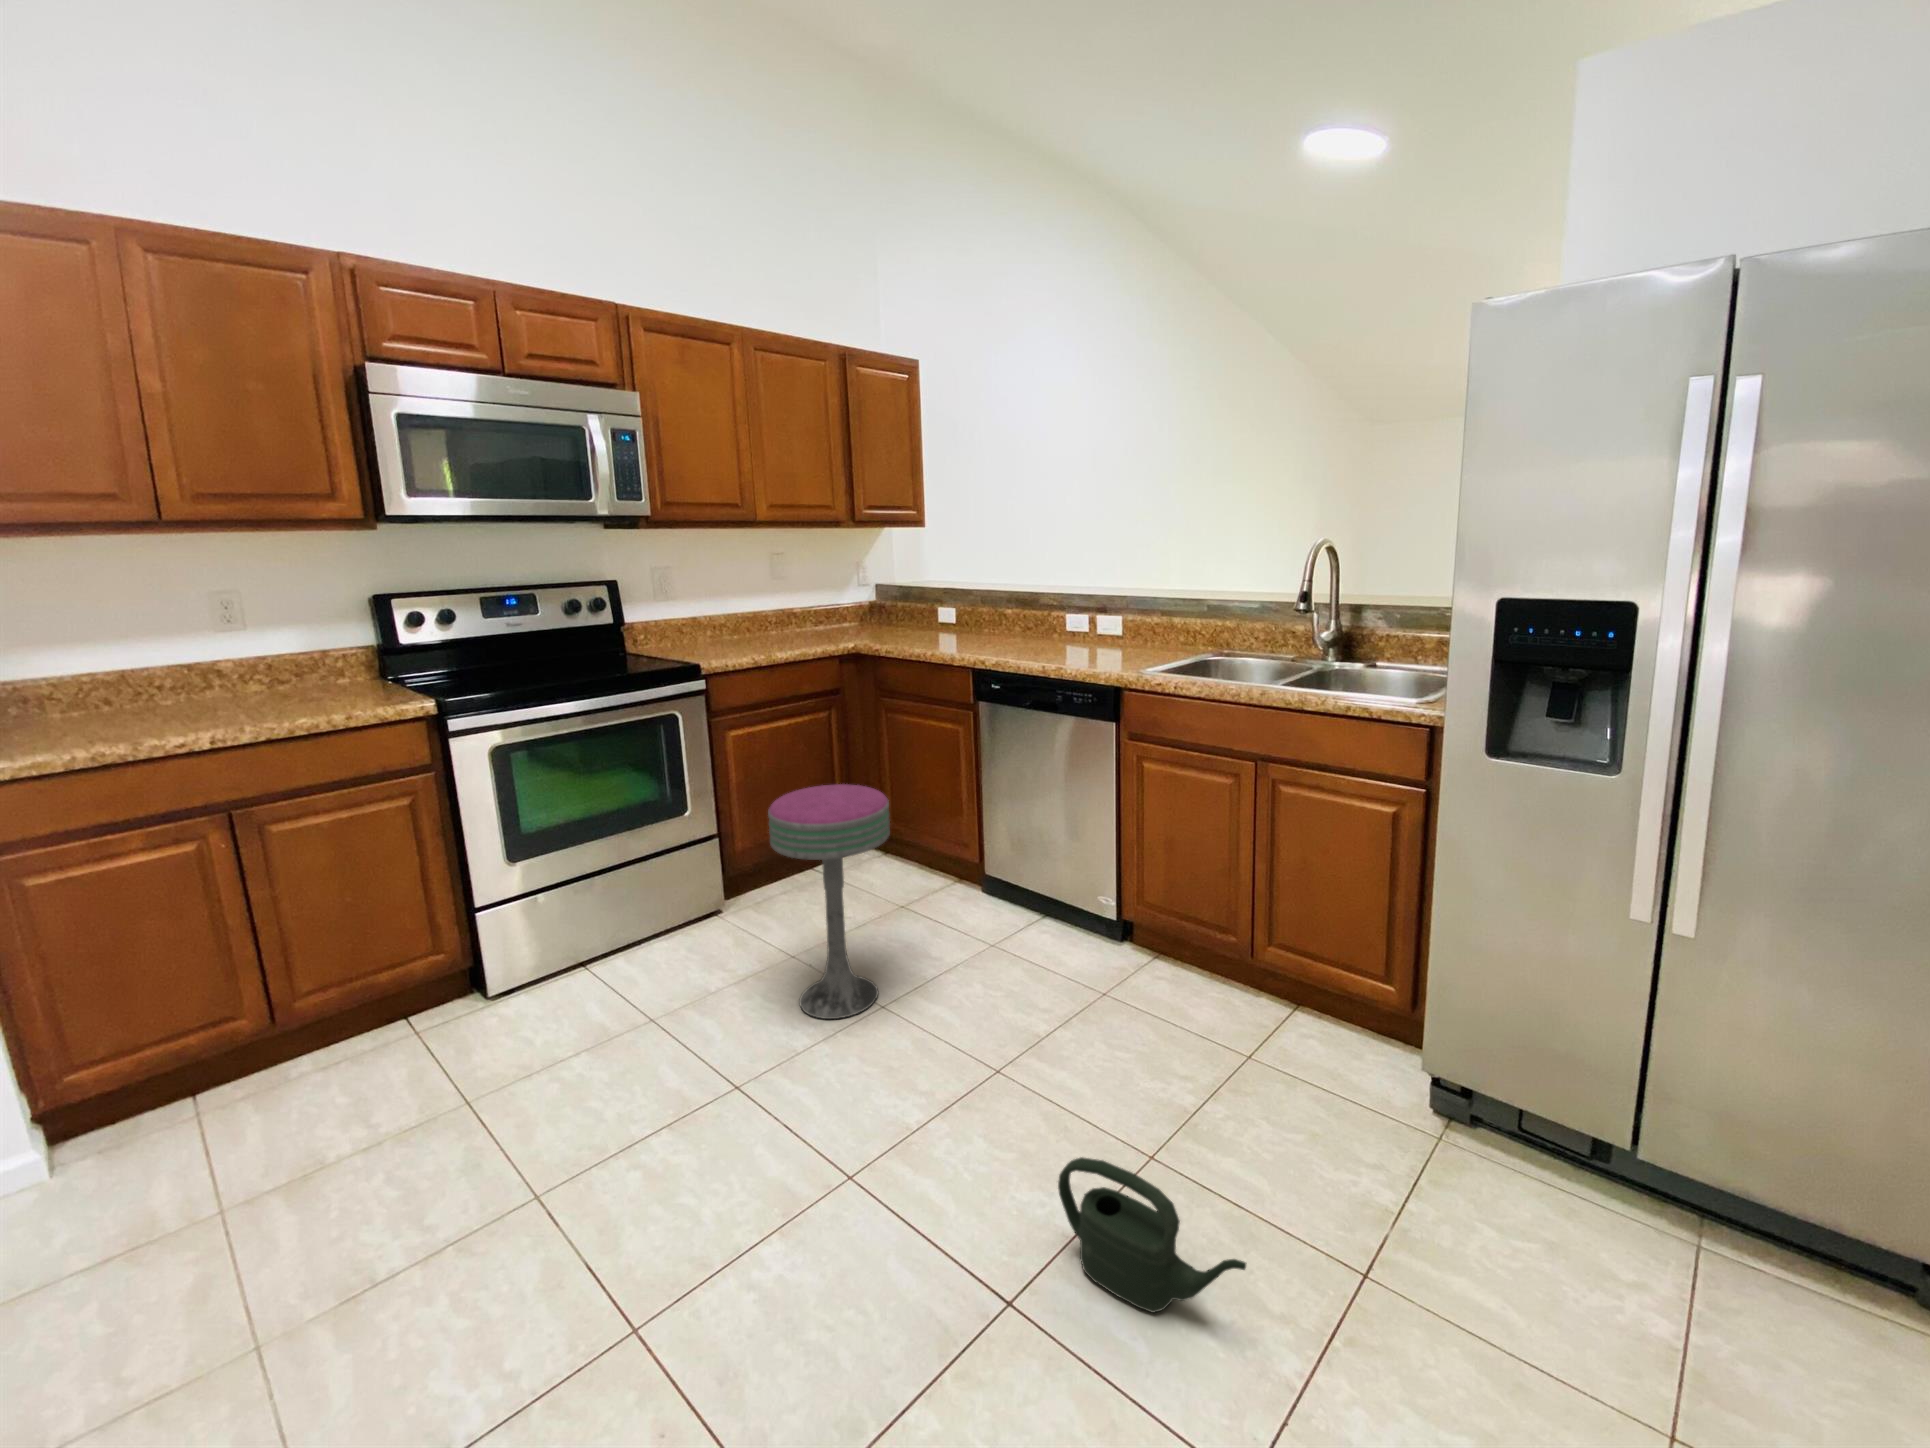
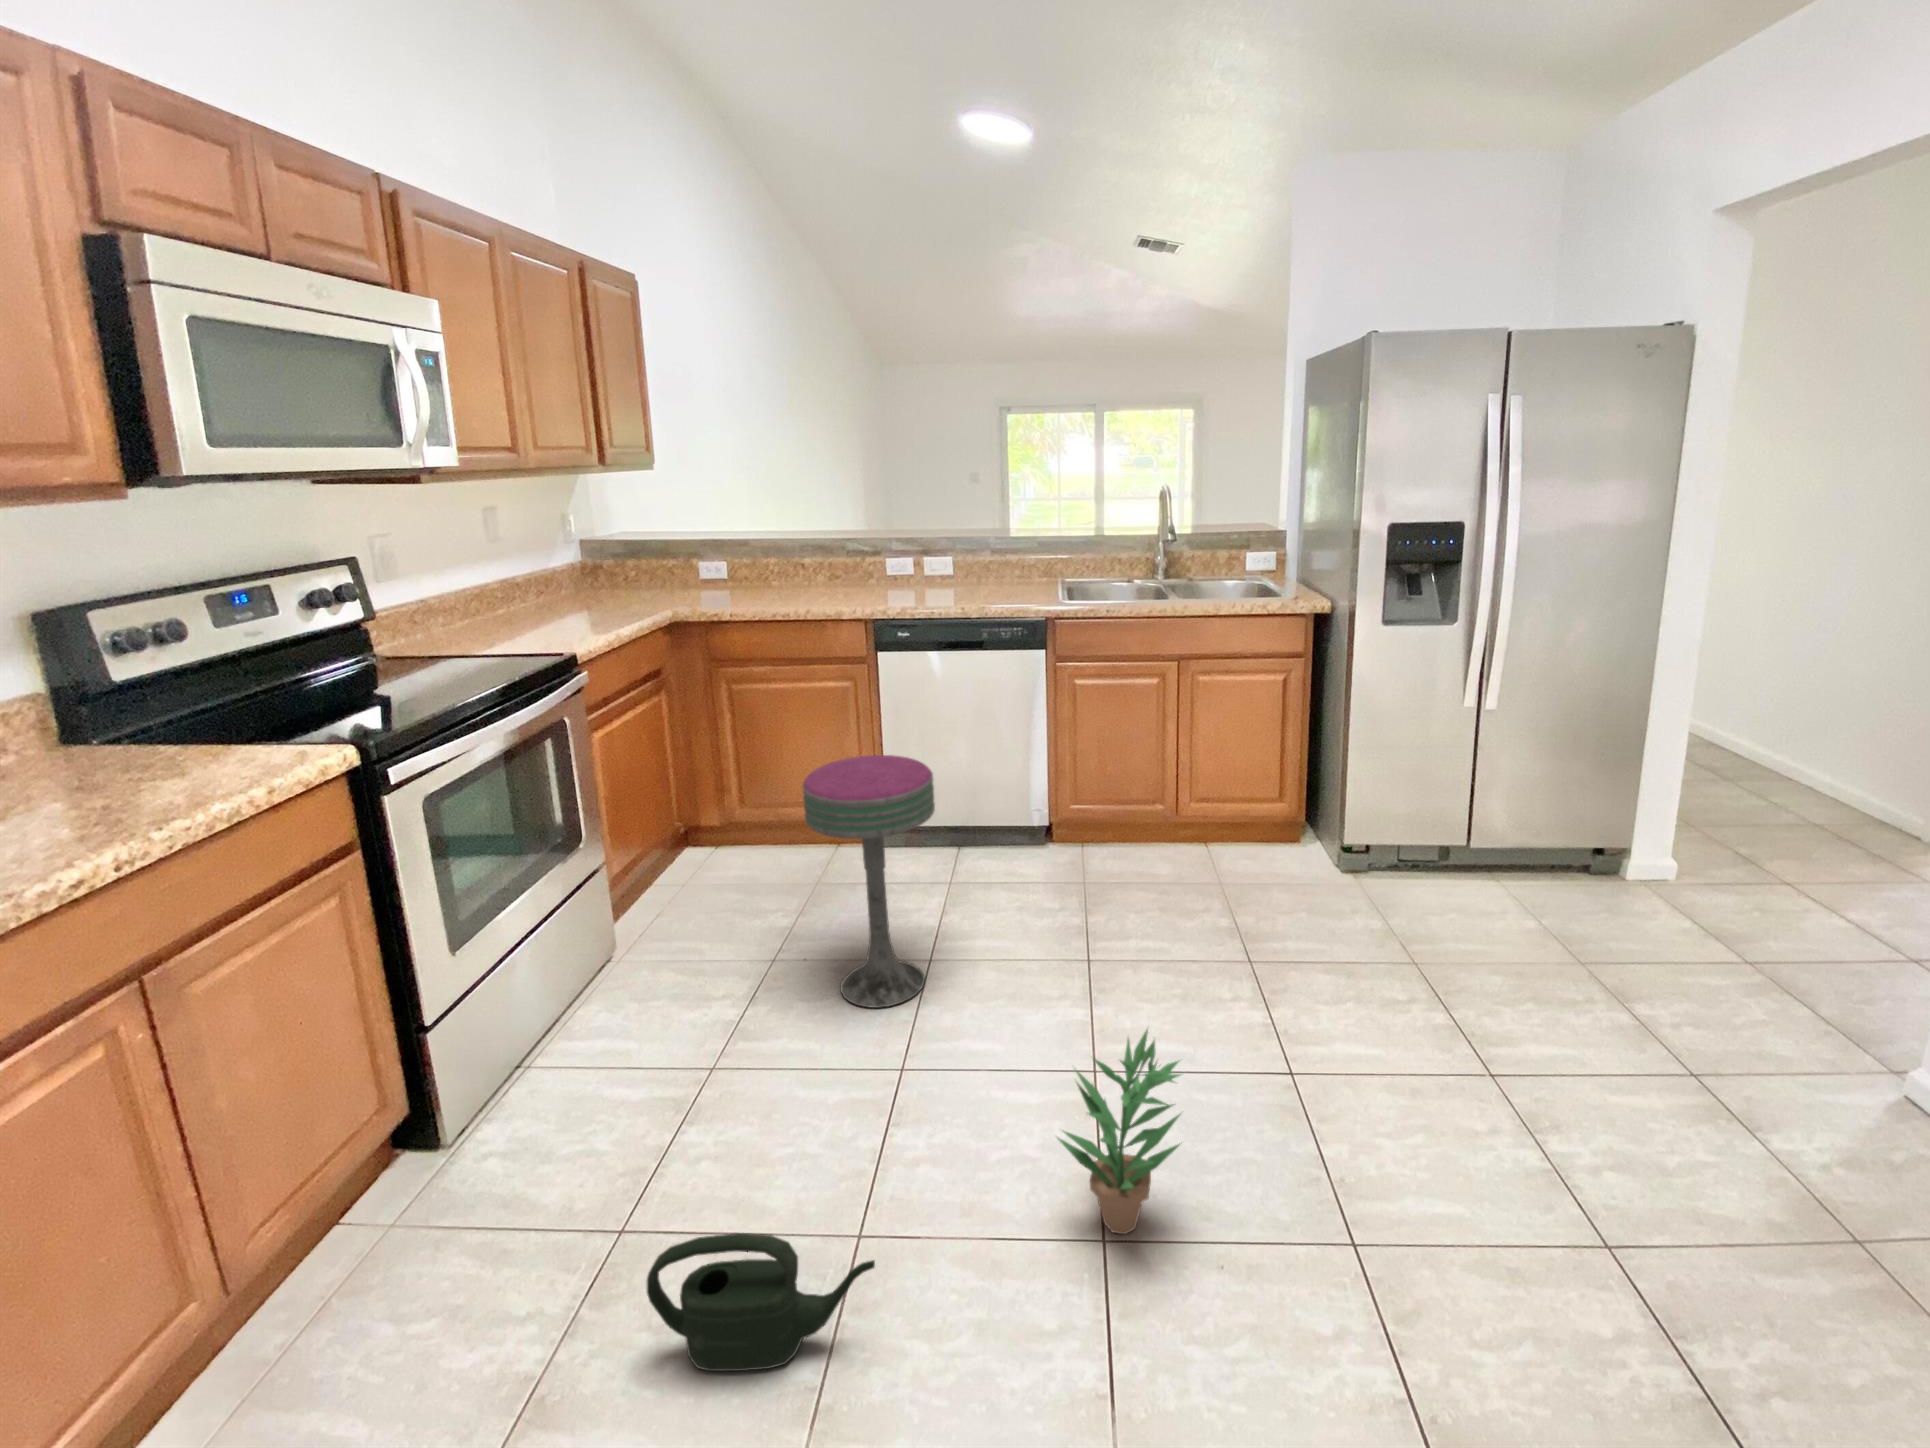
potted plant: none [603,1116,742,1328] -> present [1058,1030,1180,1234]
watering can: present [1058,1157,1246,1312] -> present [647,1233,875,1371]

